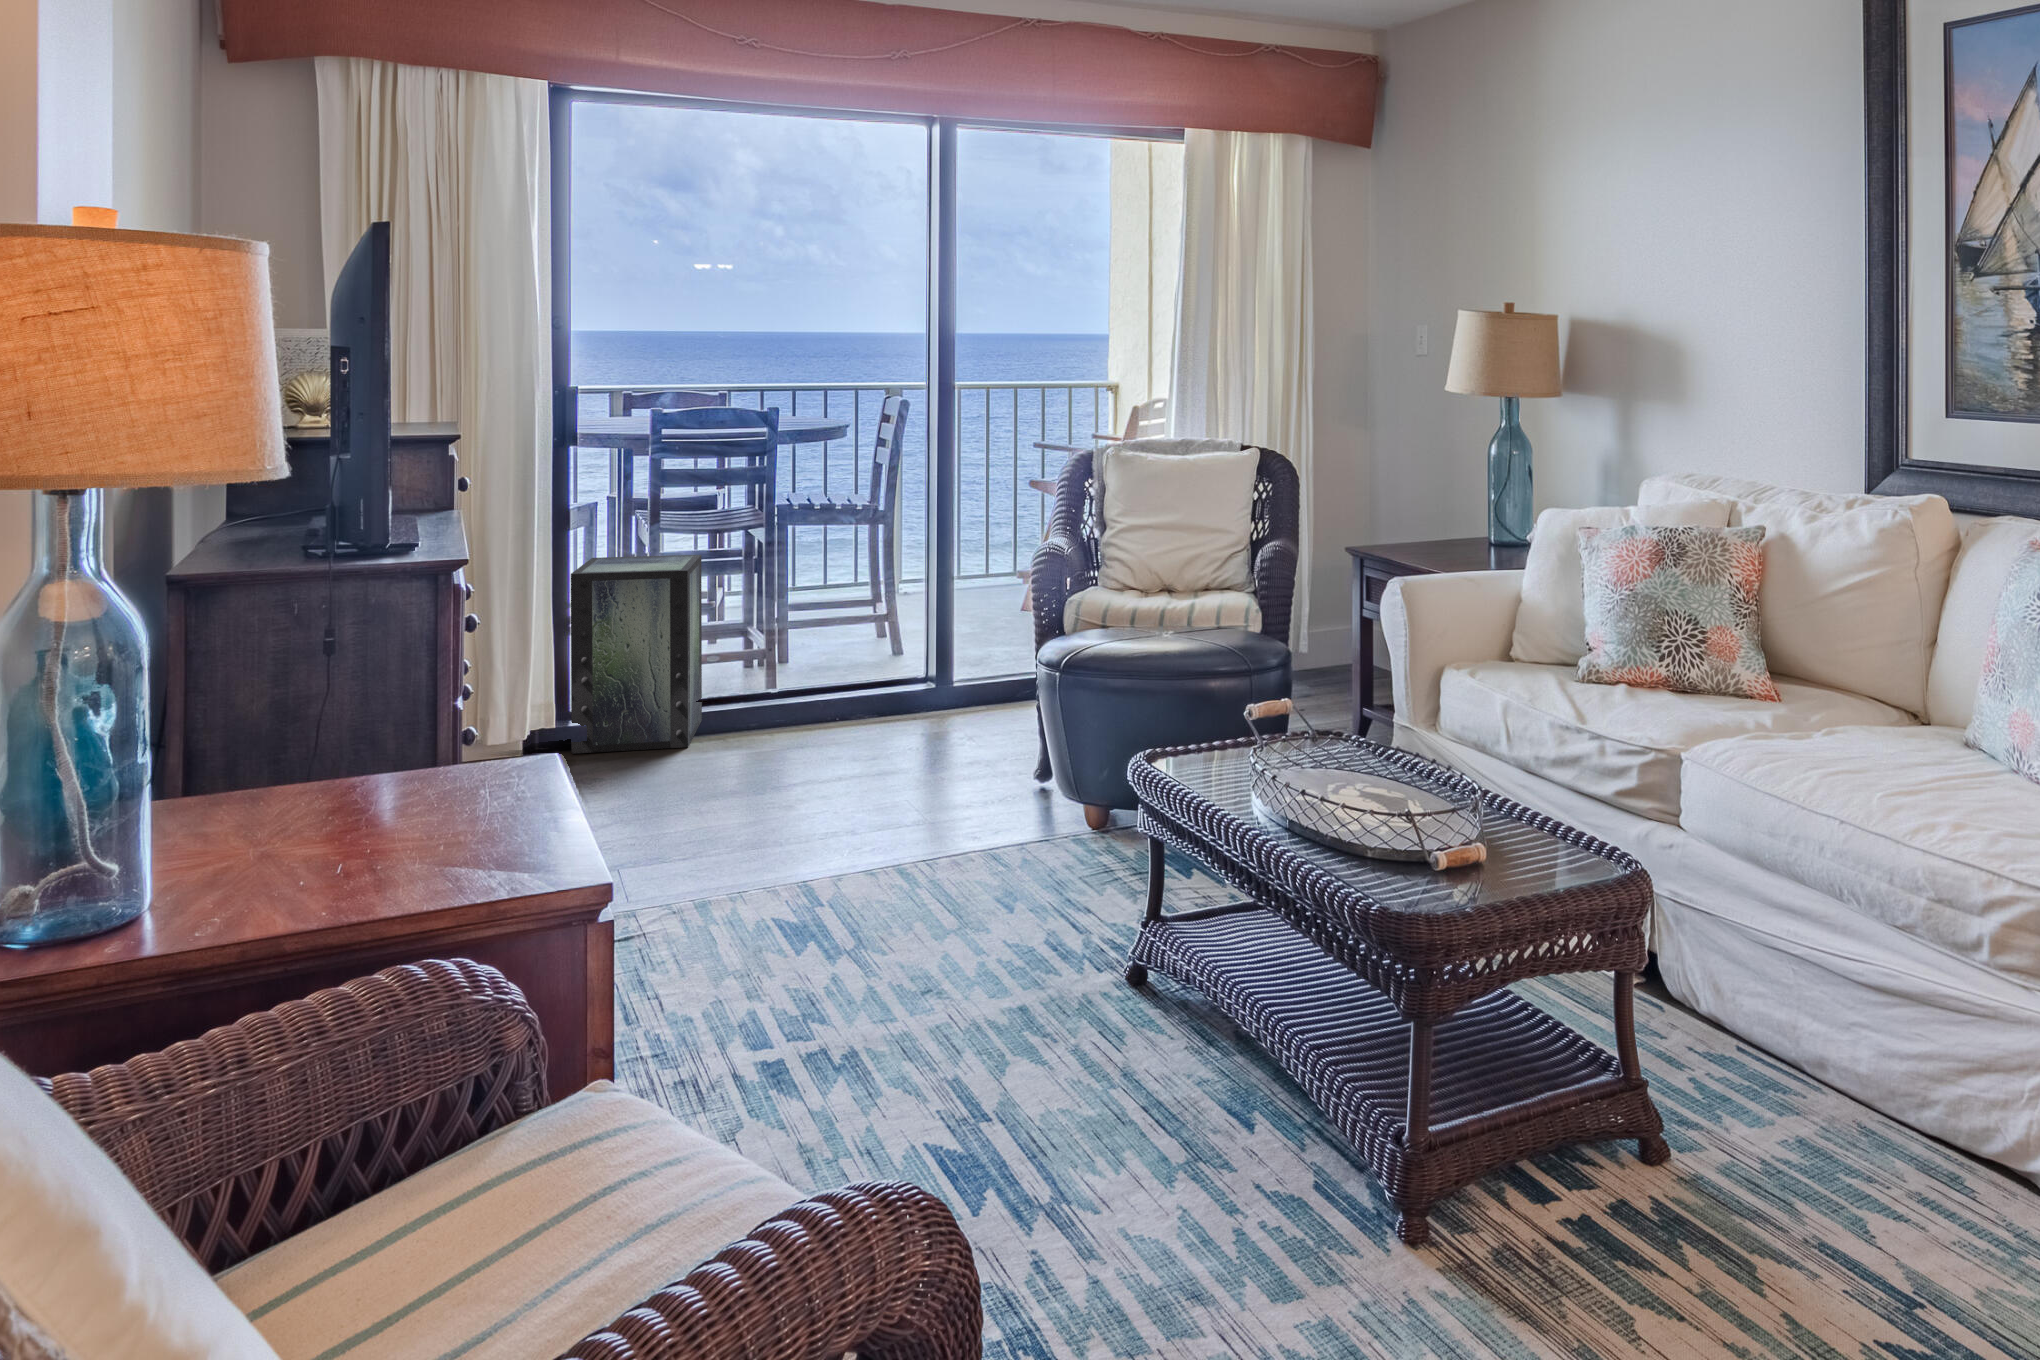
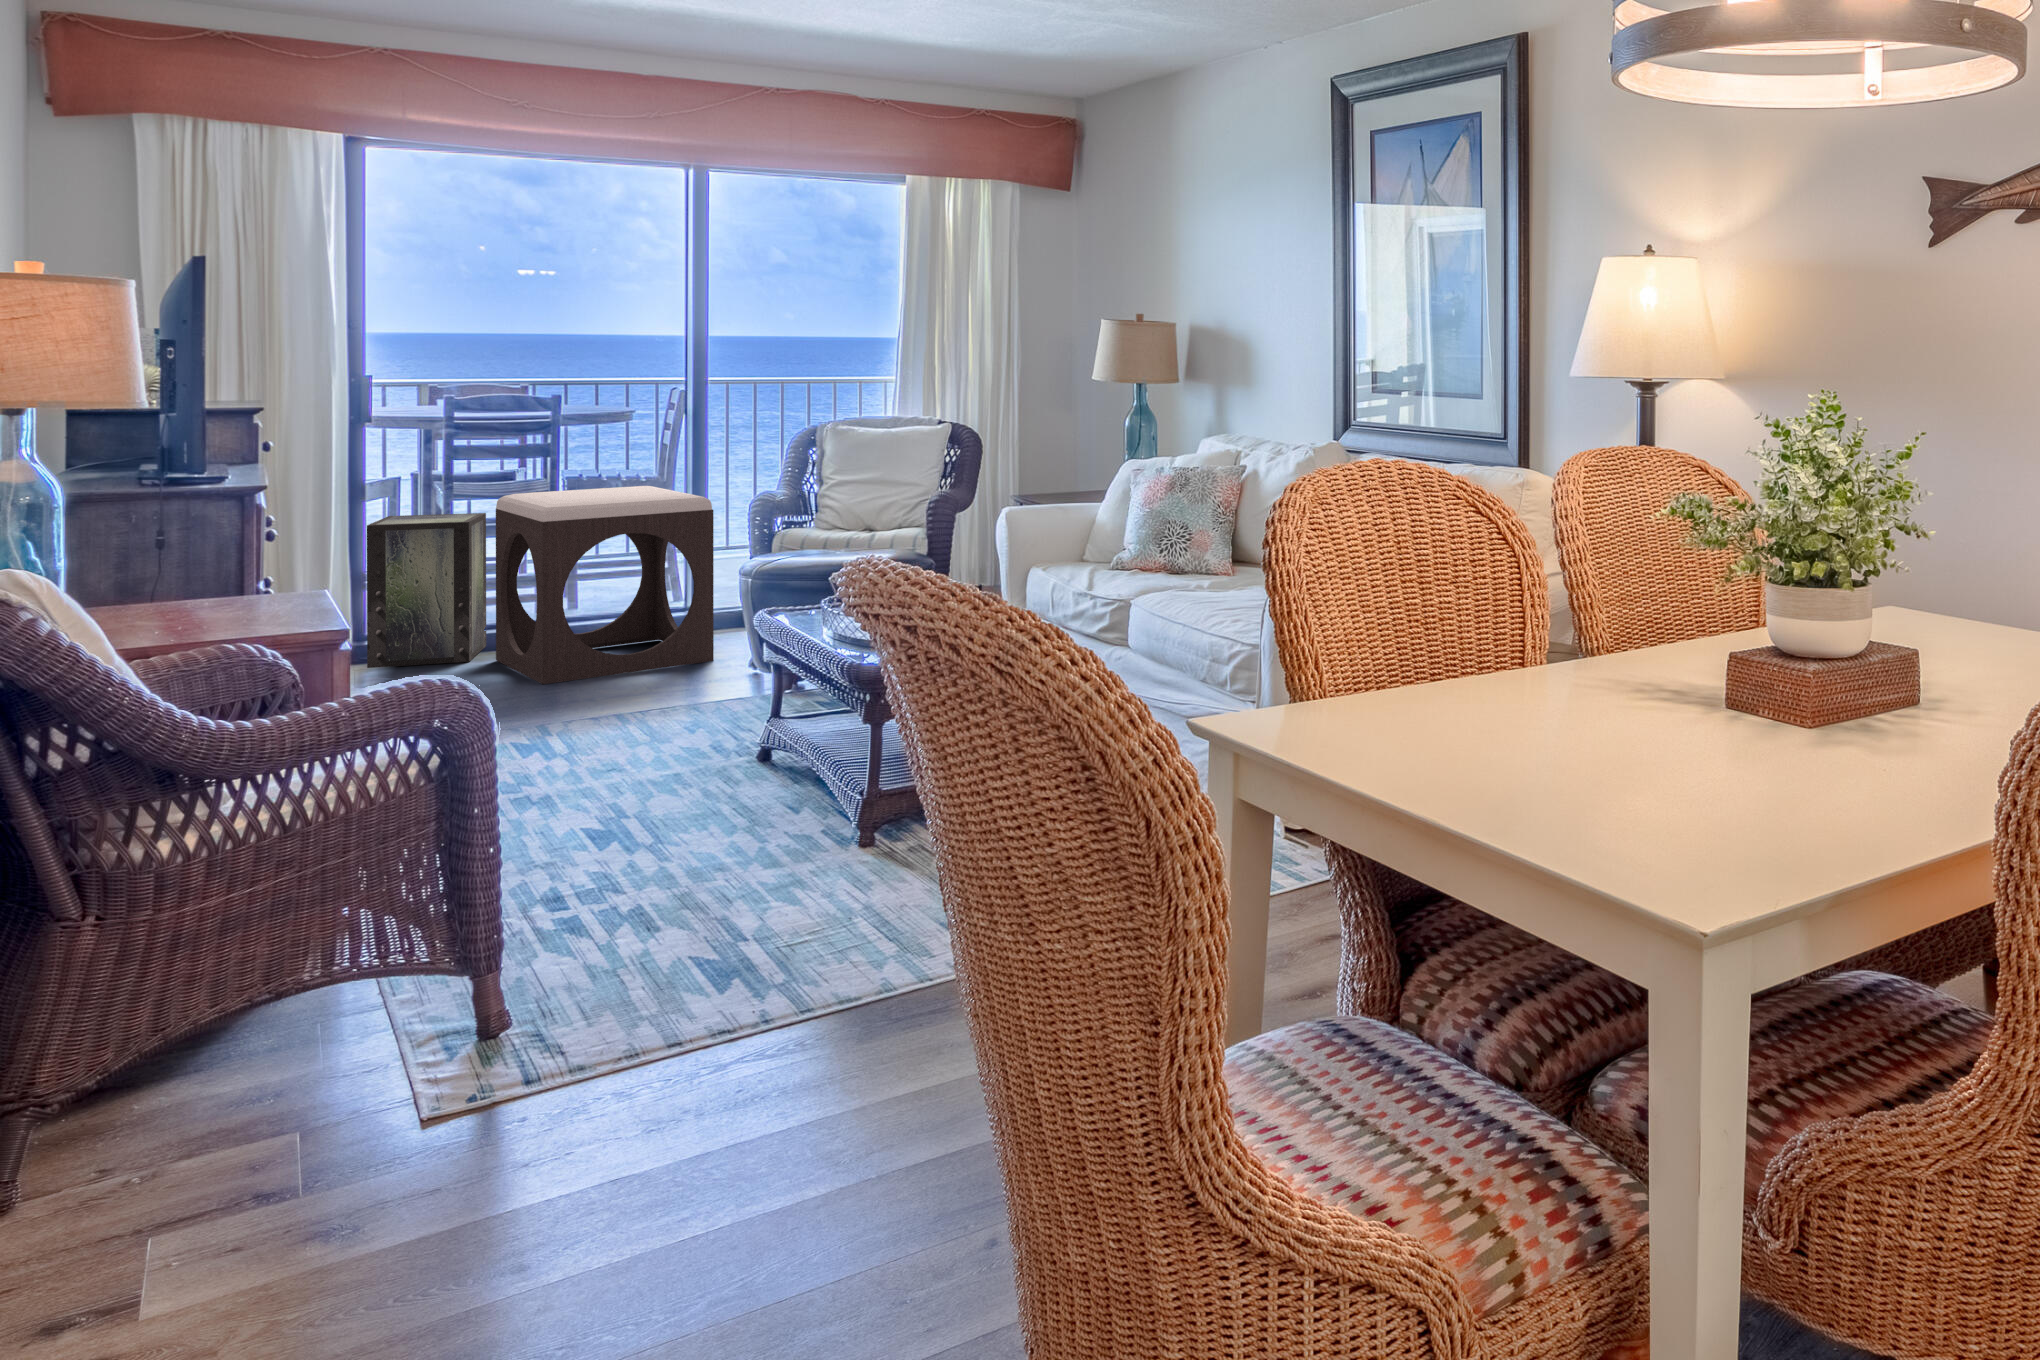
footstool: none [719,524,983,794] -> present [496,486,714,684]

